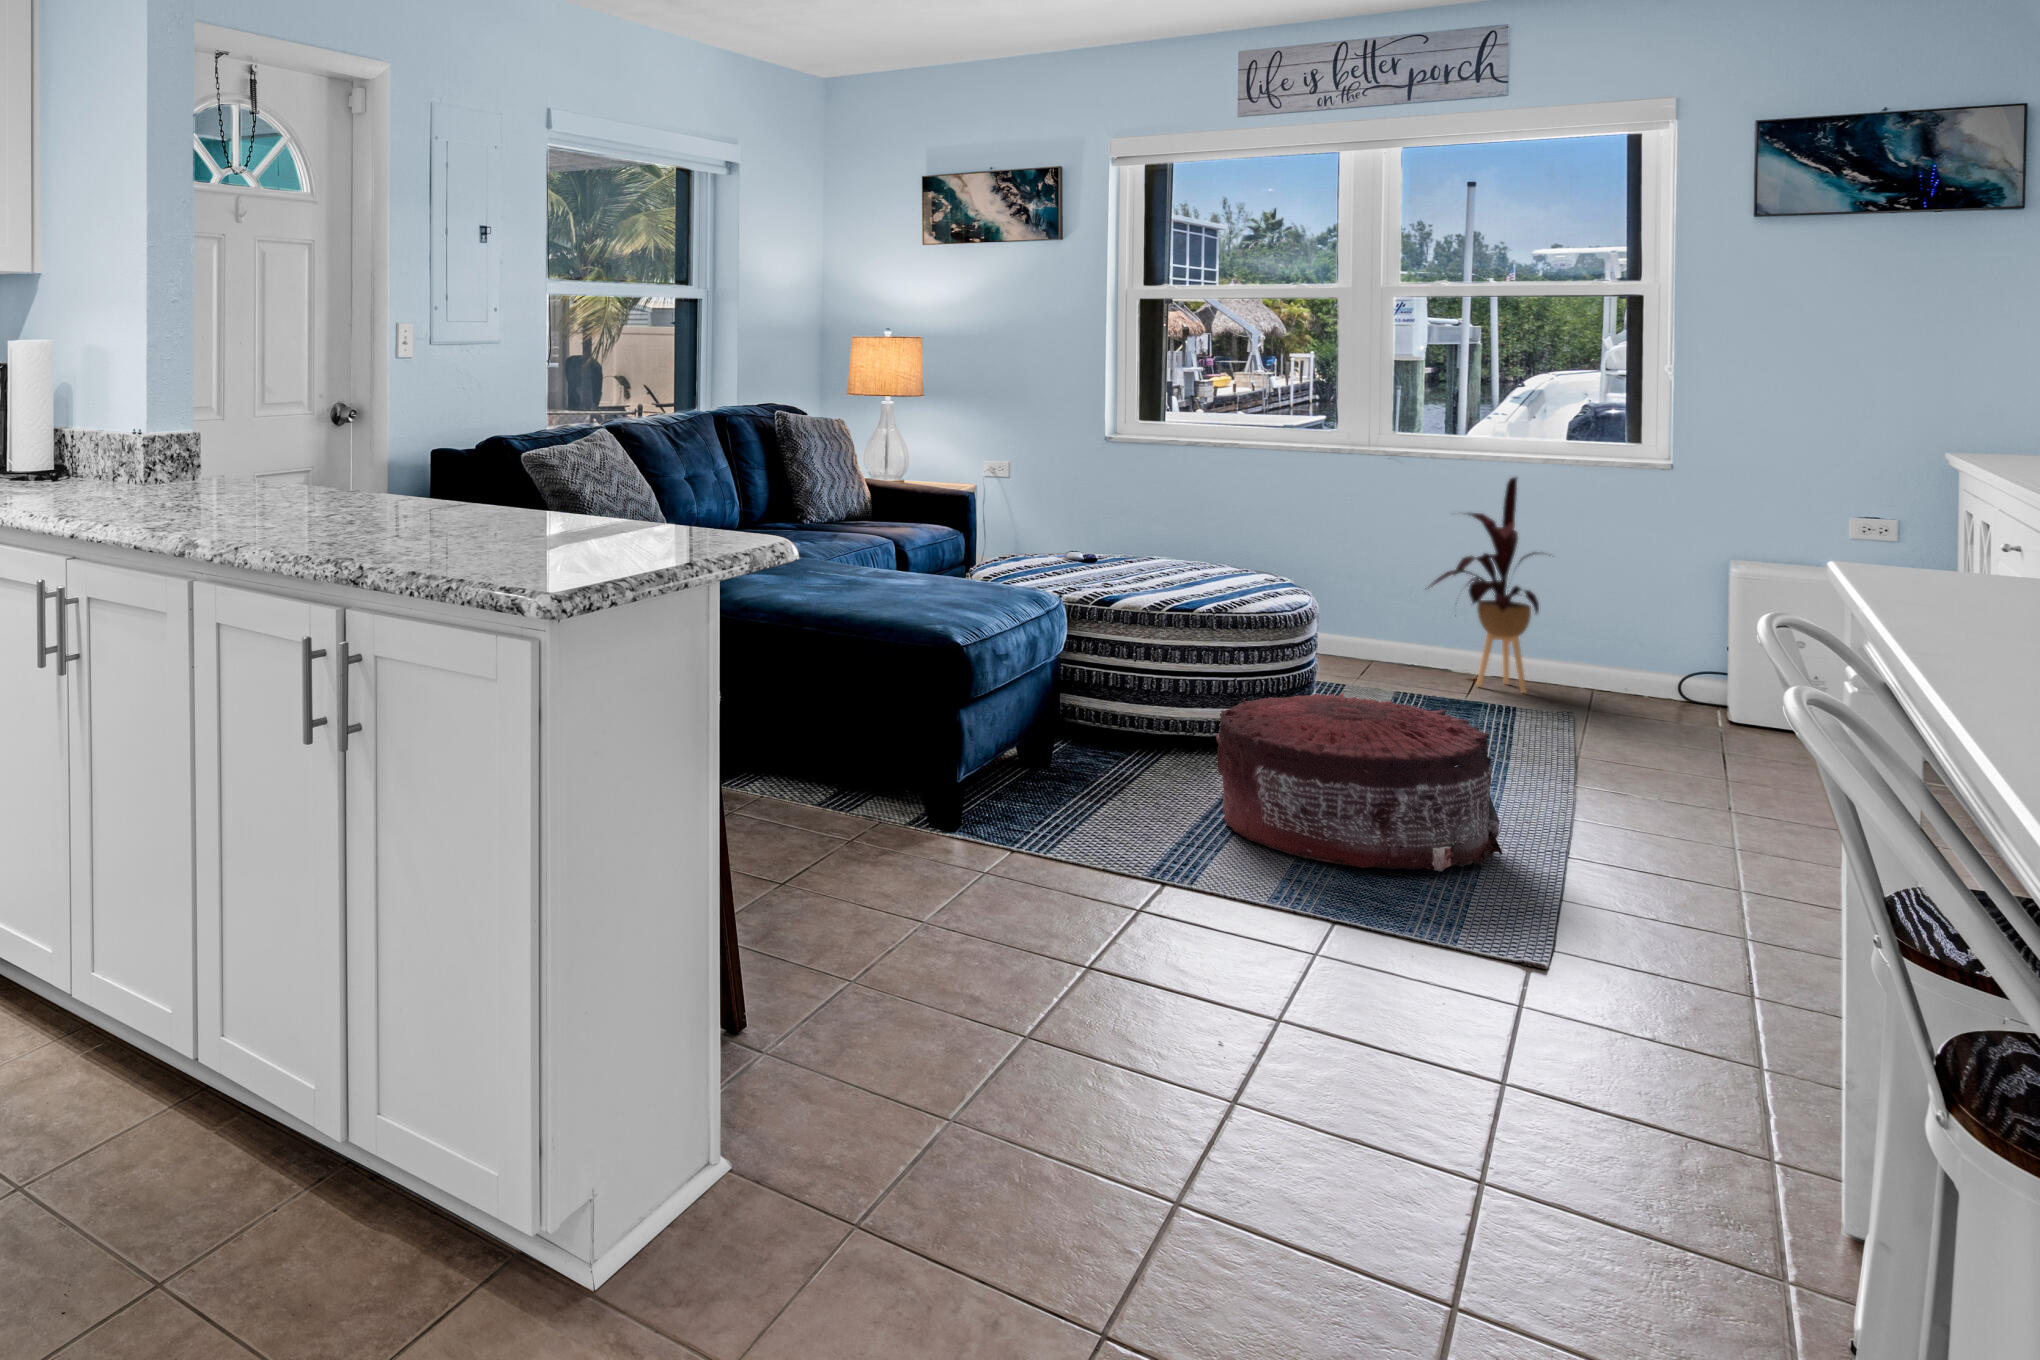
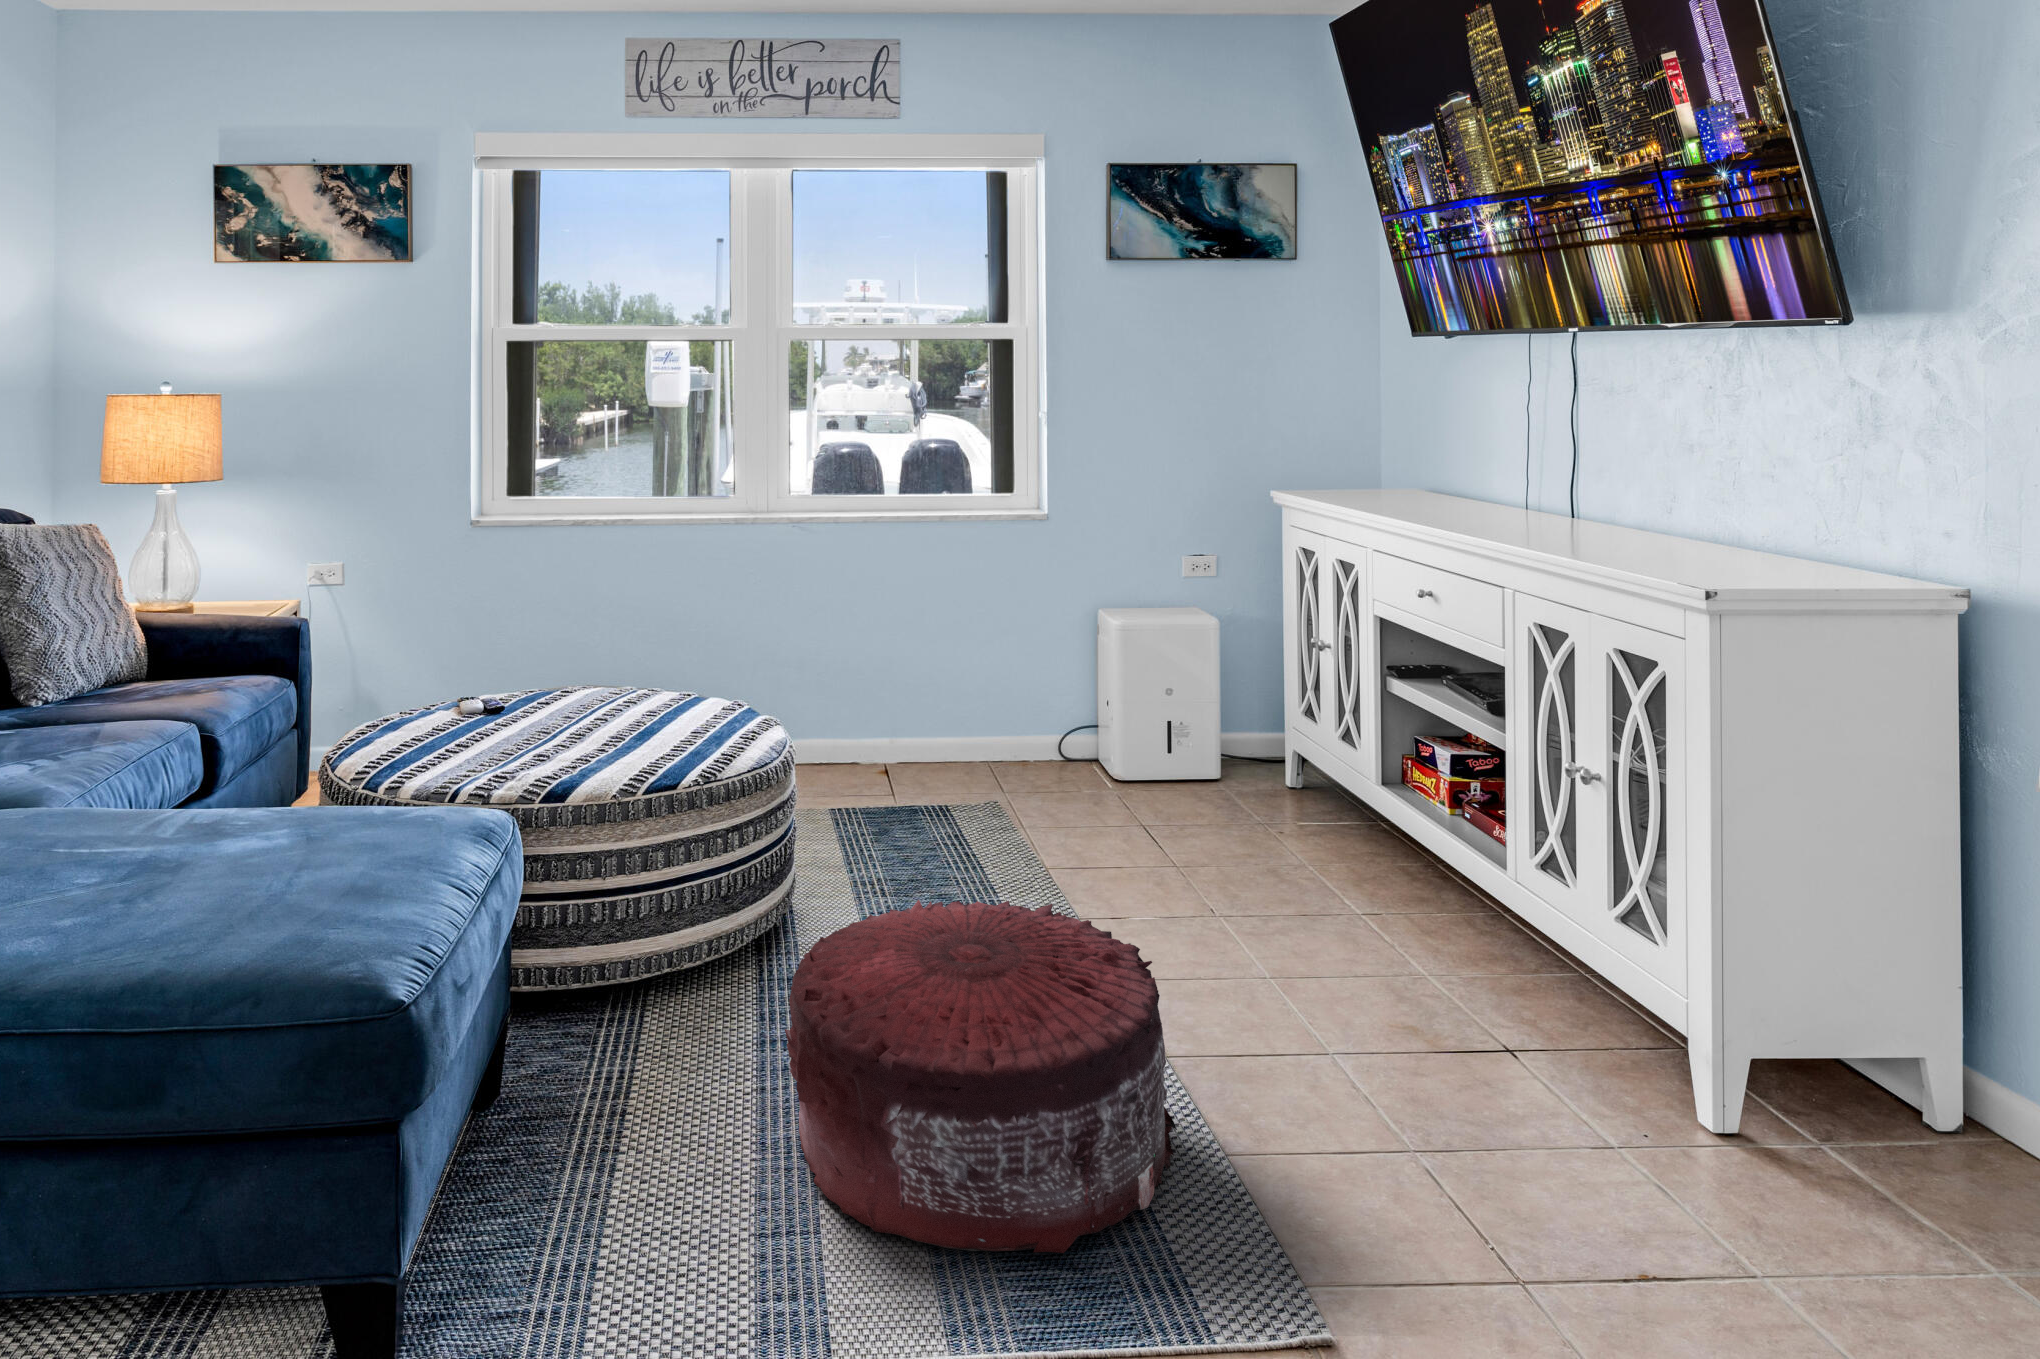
house plant: present [1425,477,1550,692] -> none [851,536,971,777]

